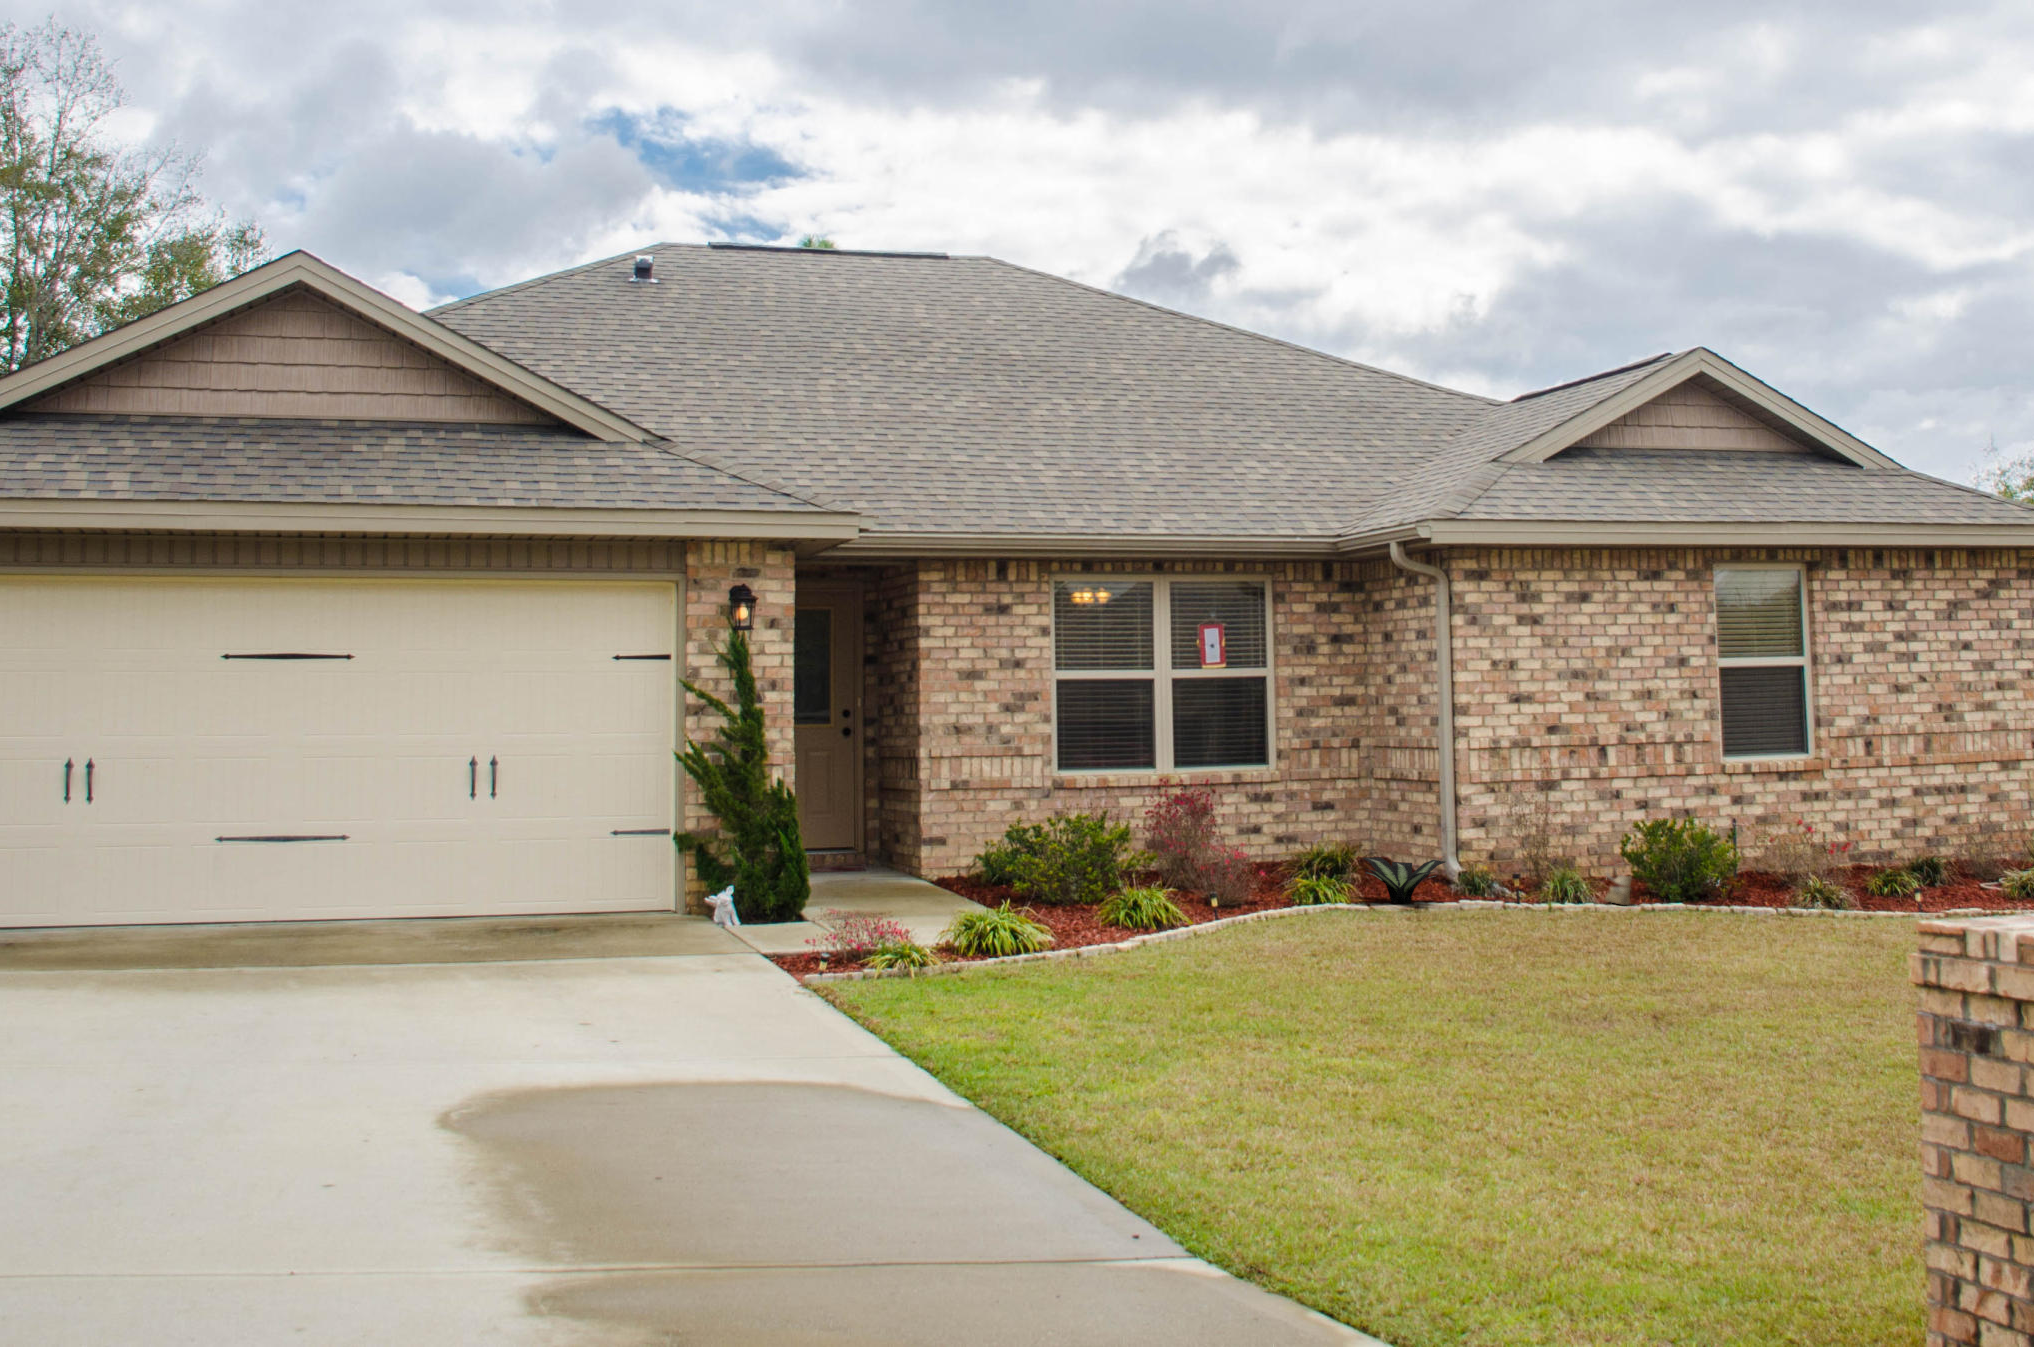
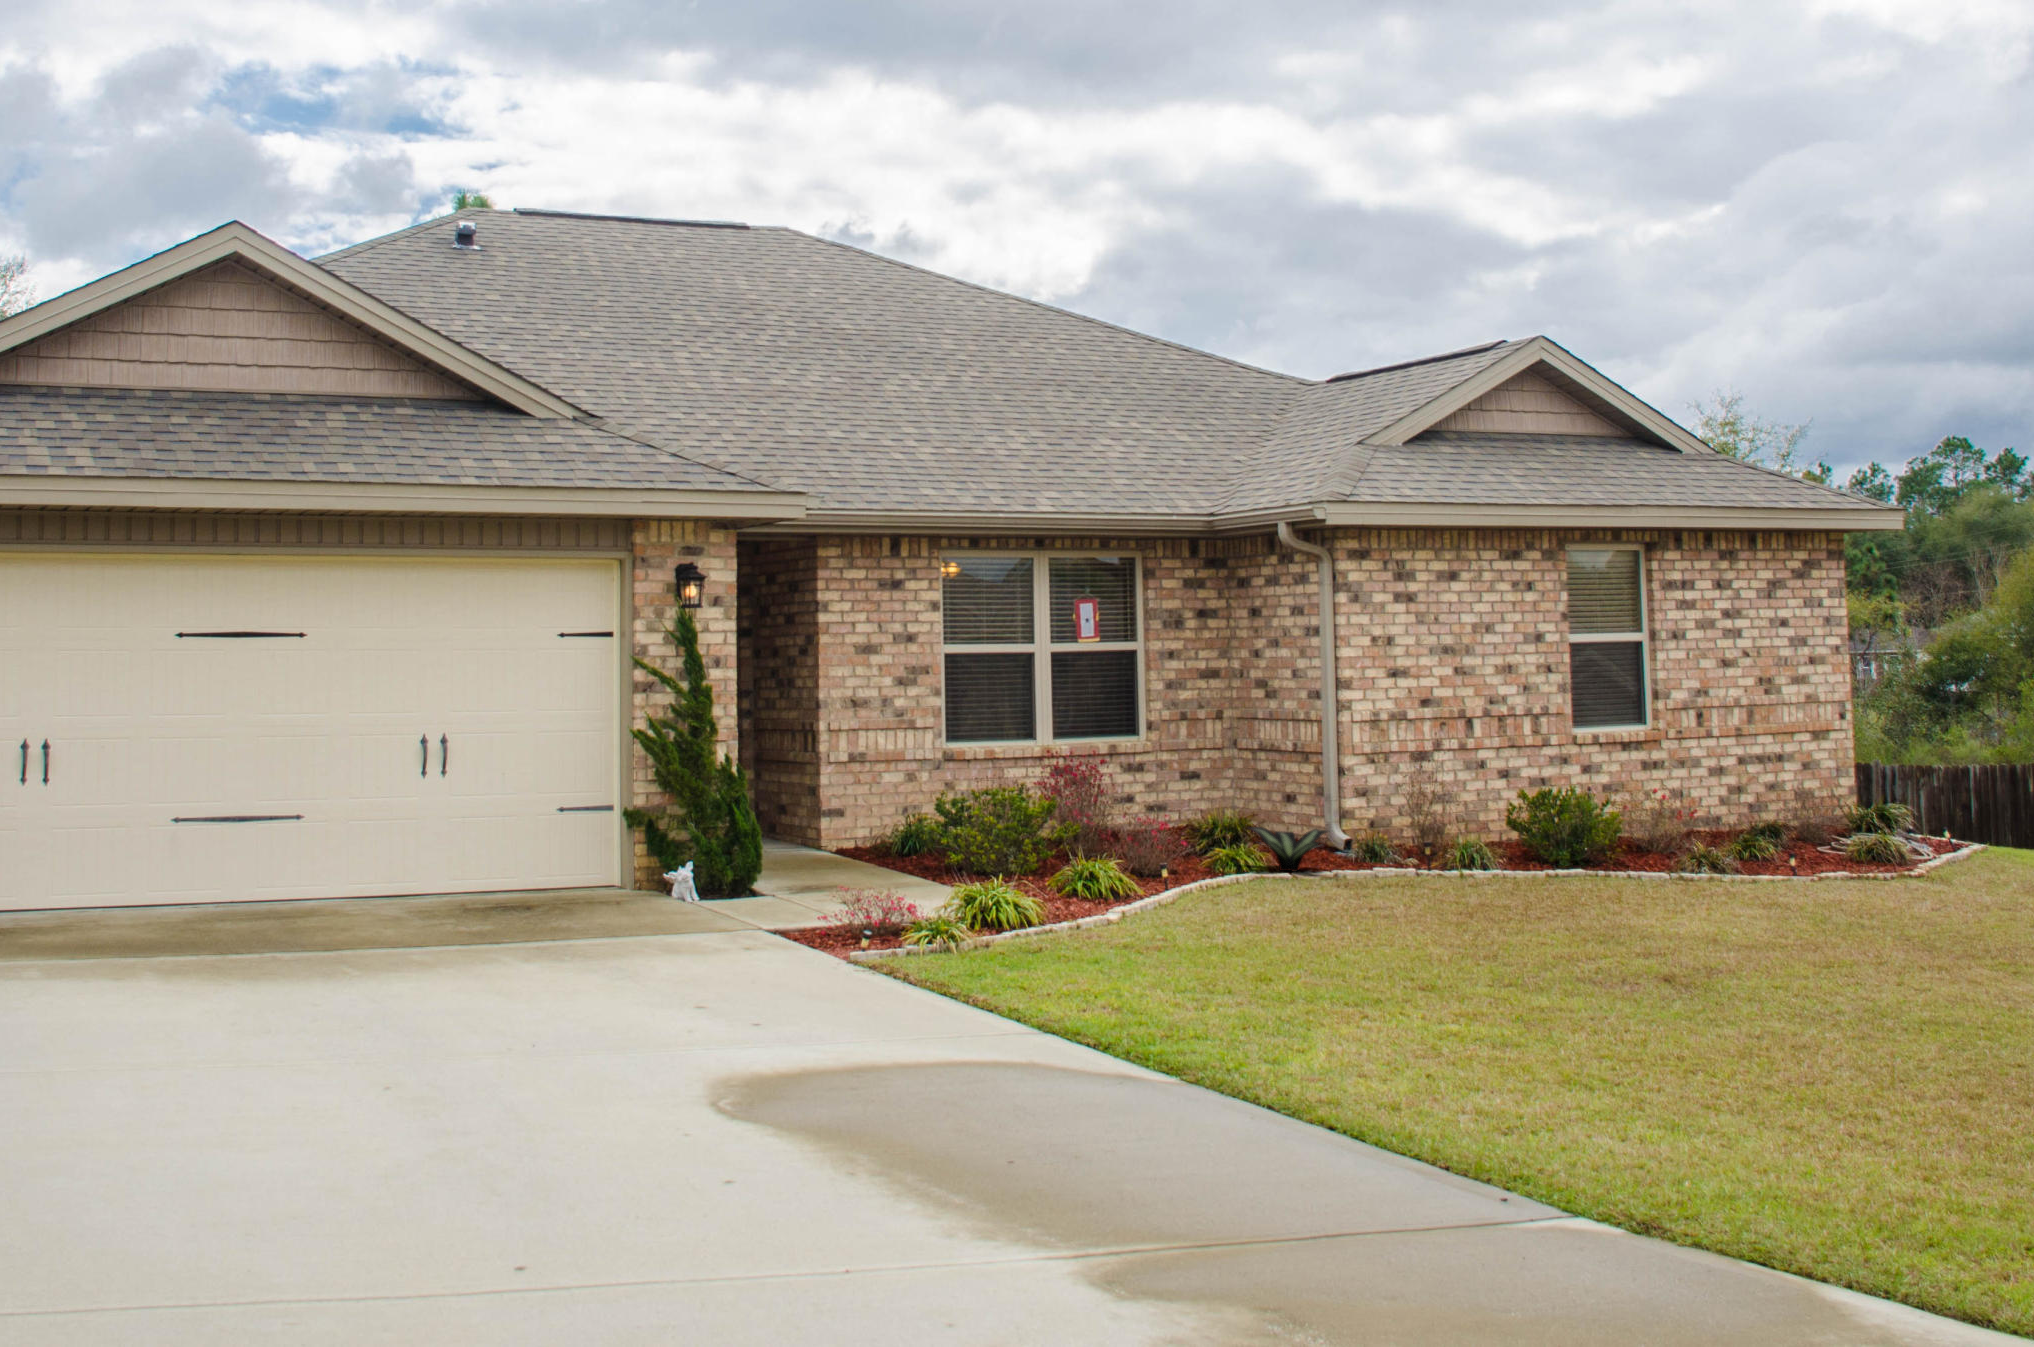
woven basket: present [1605,873,1632,905] -> none [1473,825,1502,871]

